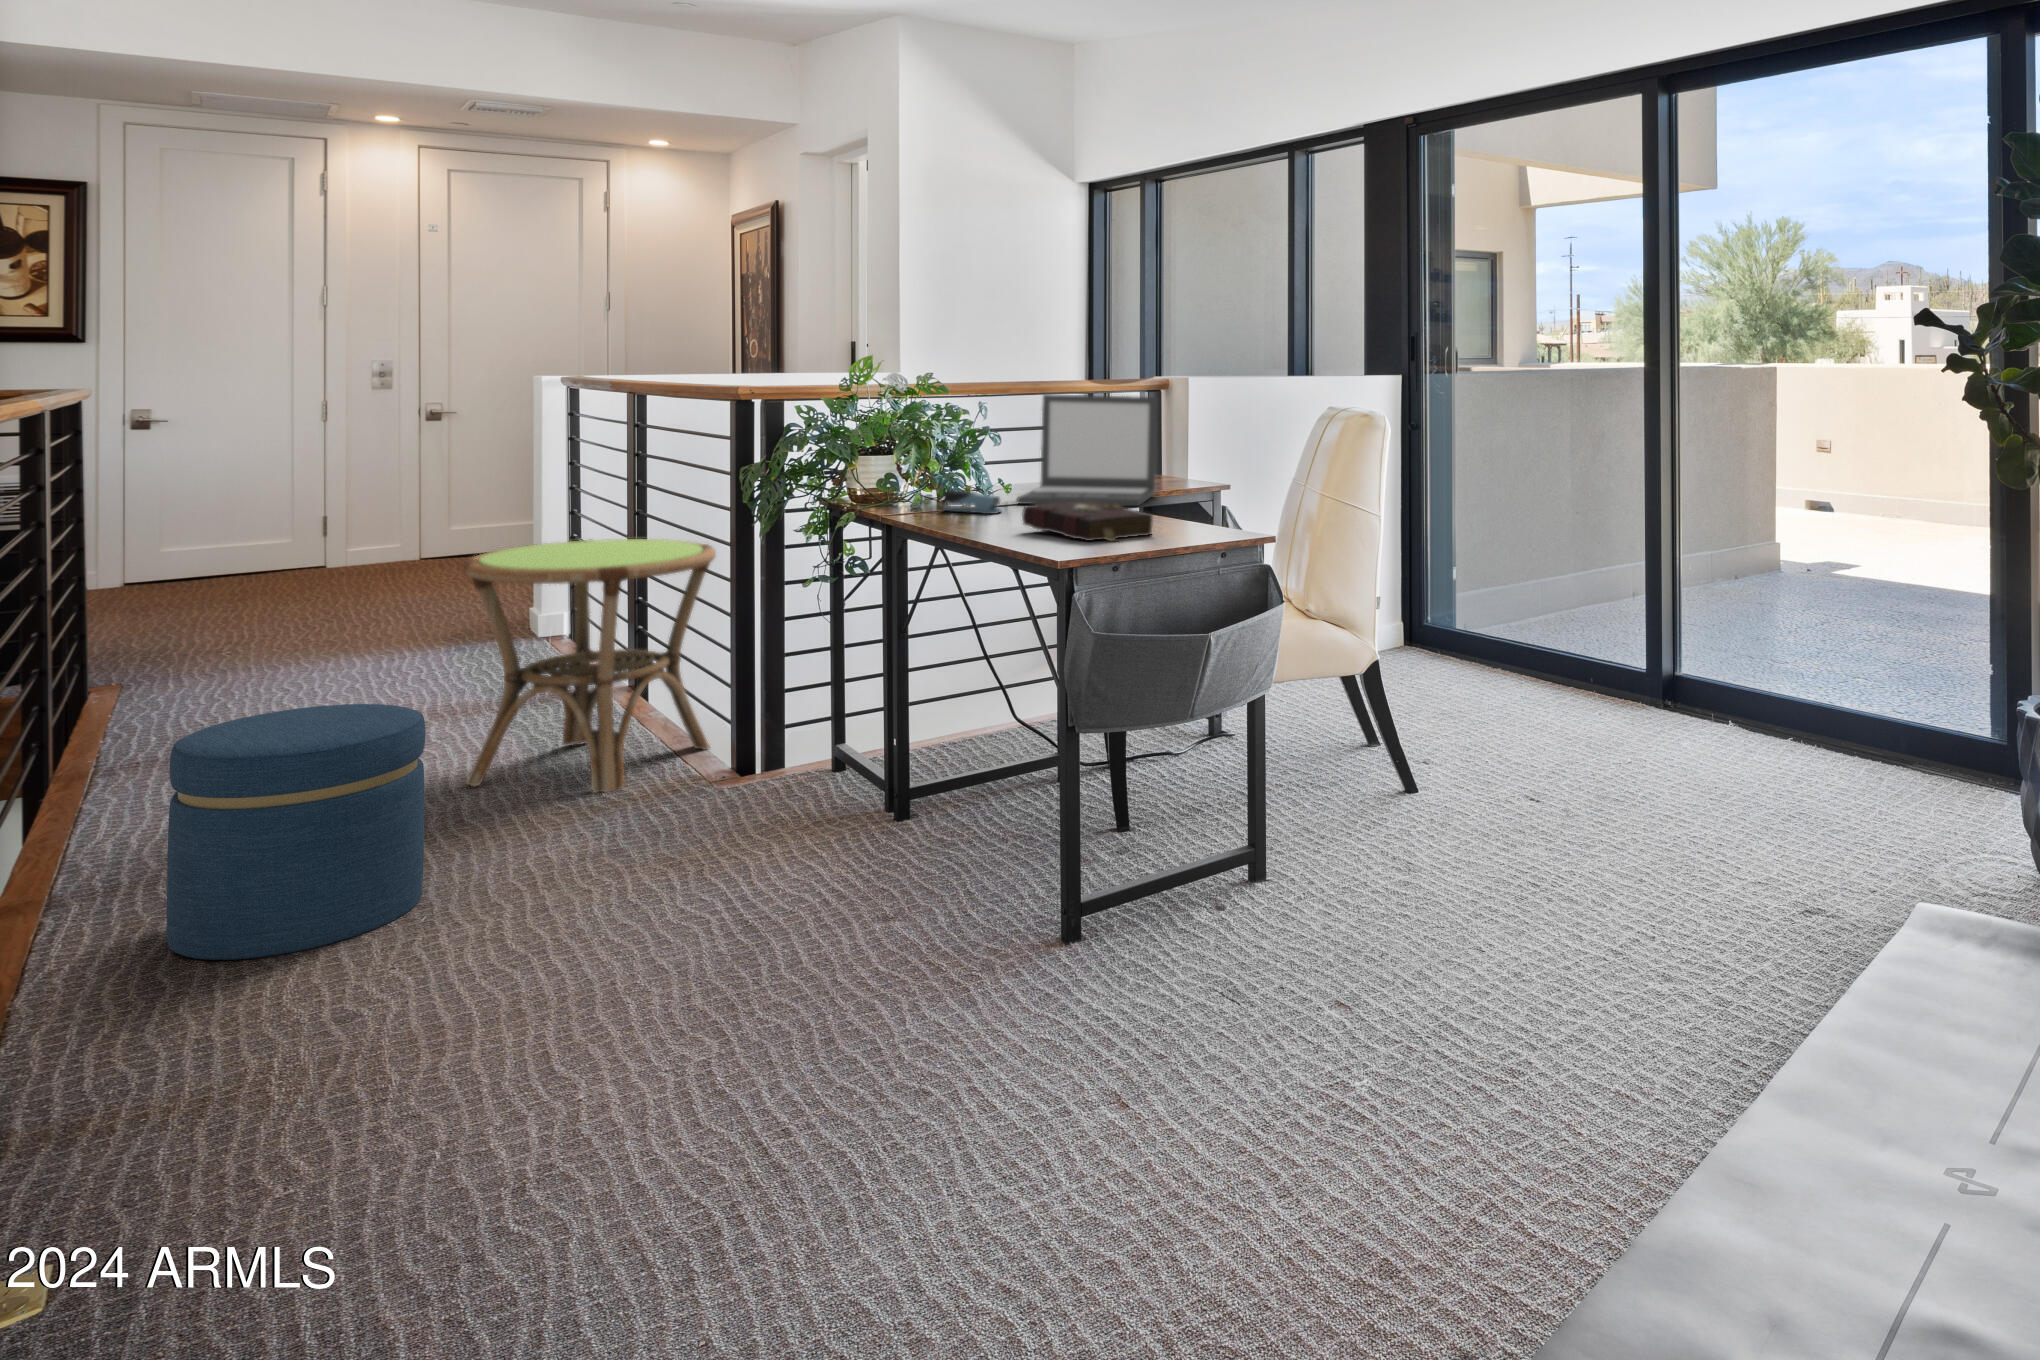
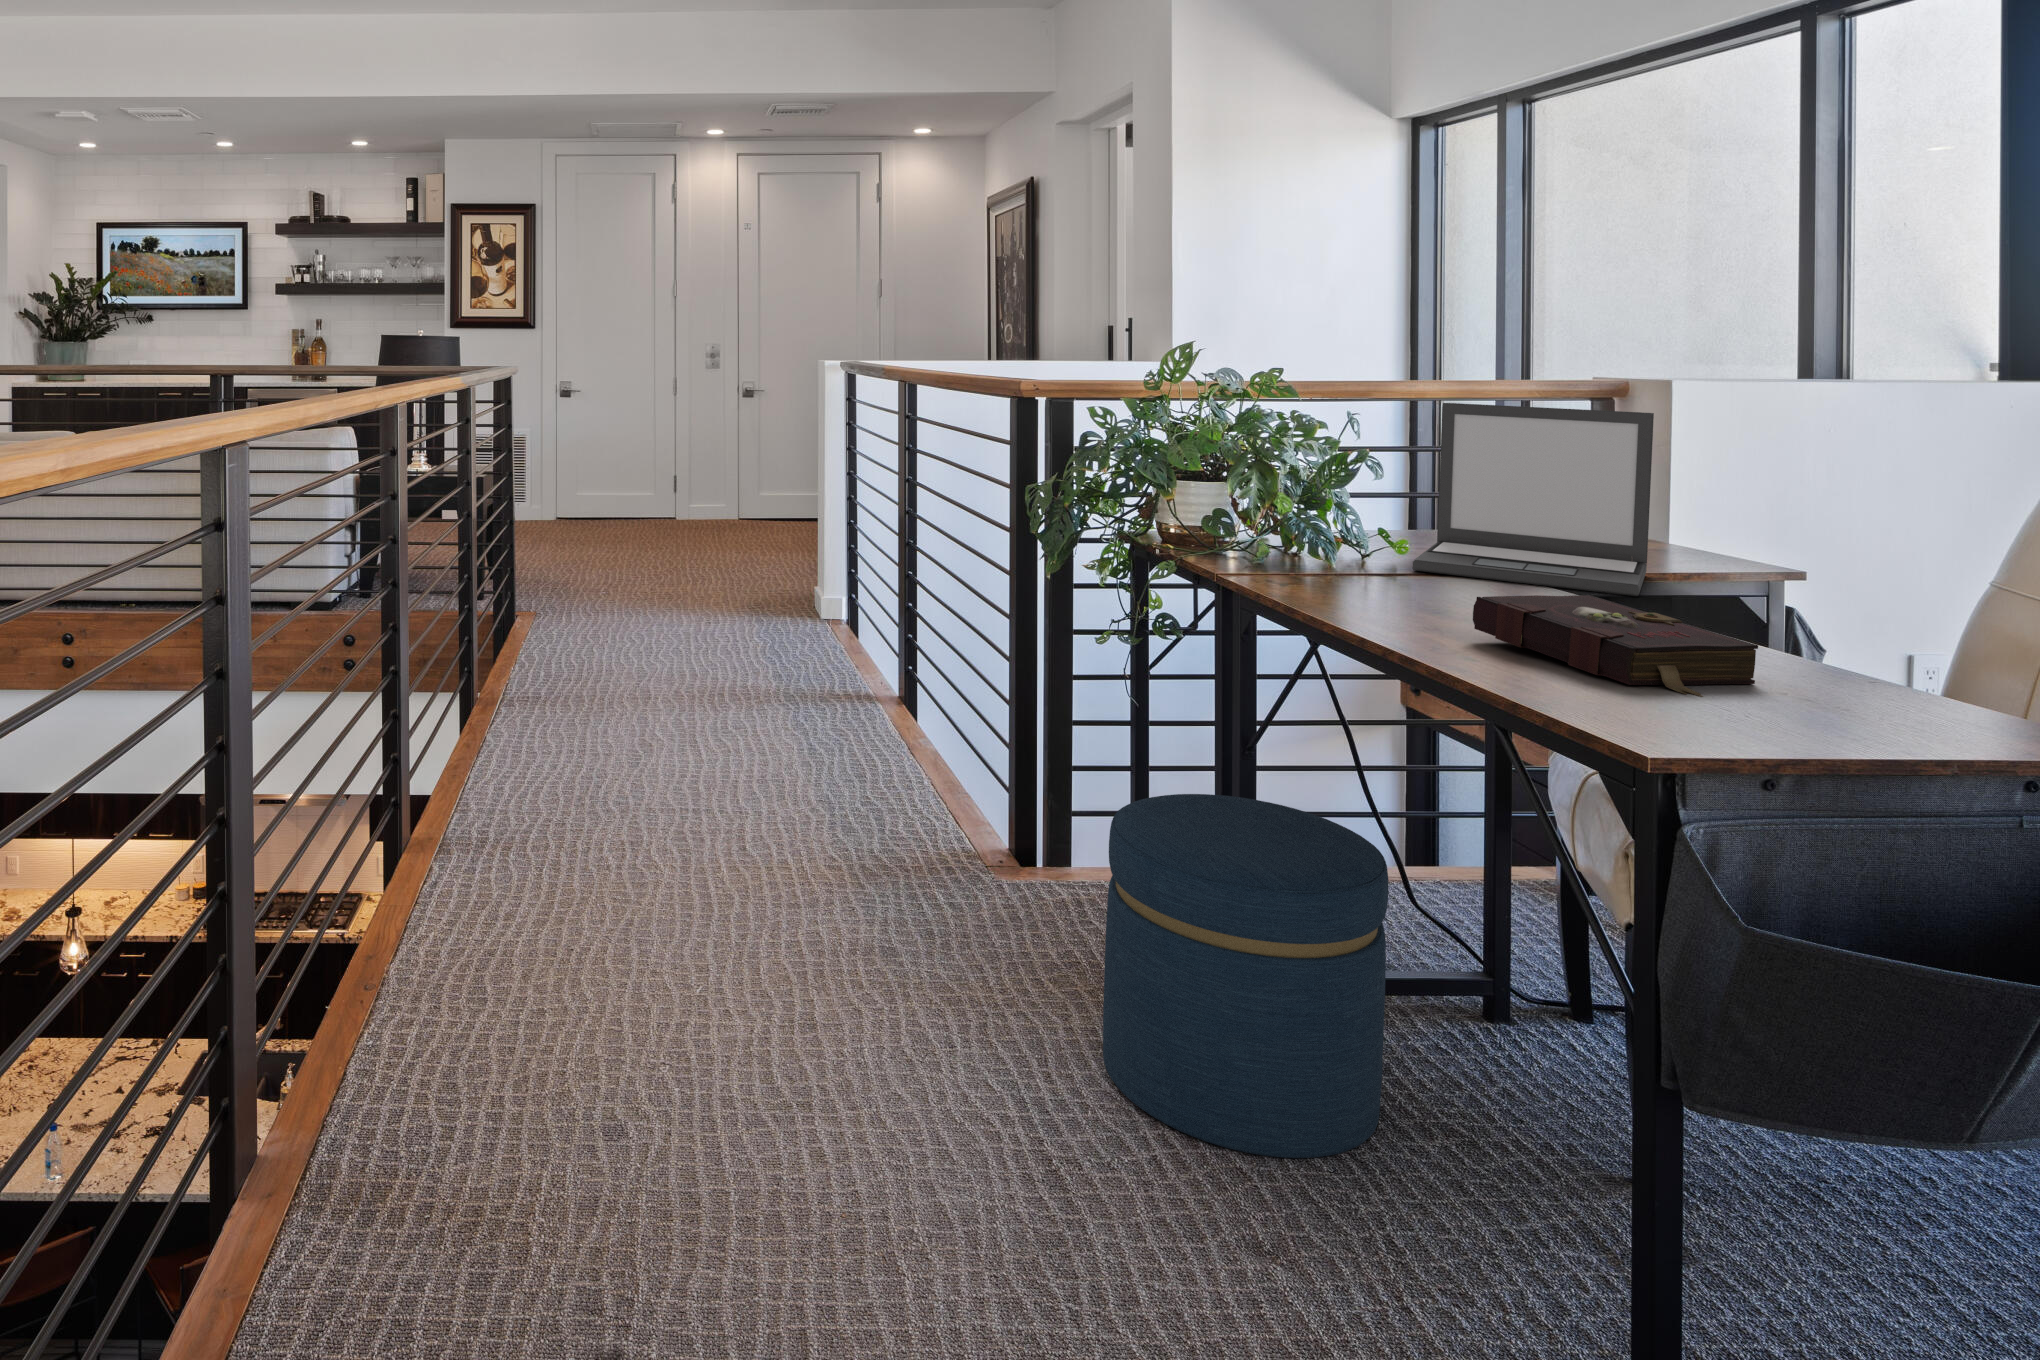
stapler: present [942,491,1001,514] -> none [1301,544,1401,589]
side table: present [463,539,716,793] -> none [749,546,991,847]
ottoman: present [166,704,426,960] -> present [1103,794,1389,1158]

